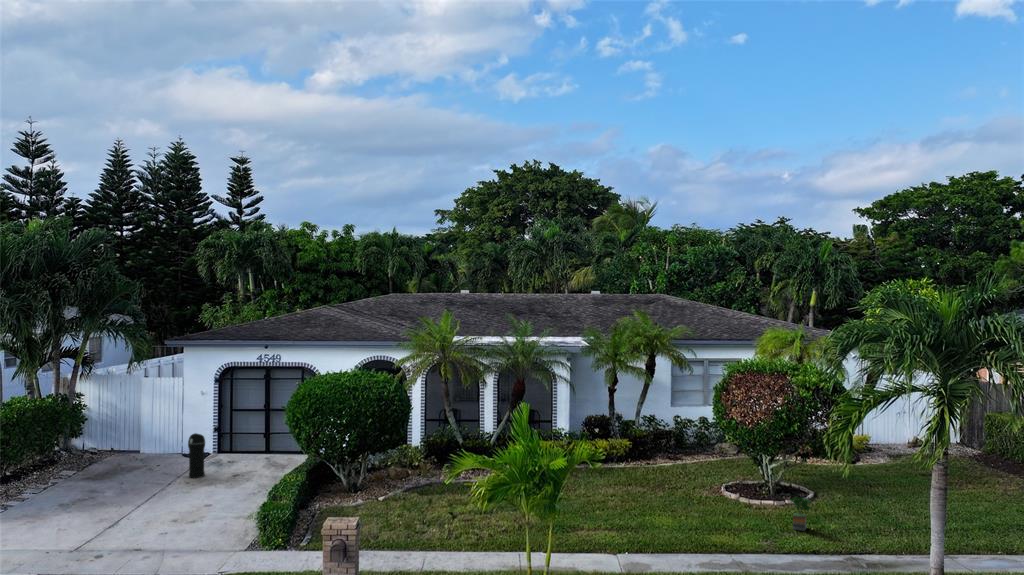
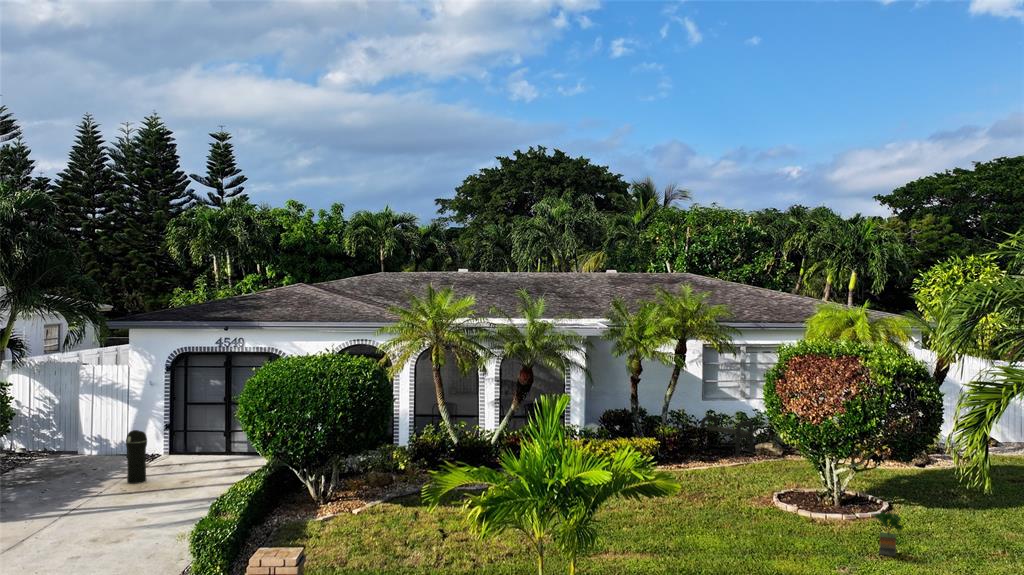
bench: none [669,421,715,456] -> present [701,415,754,457]

